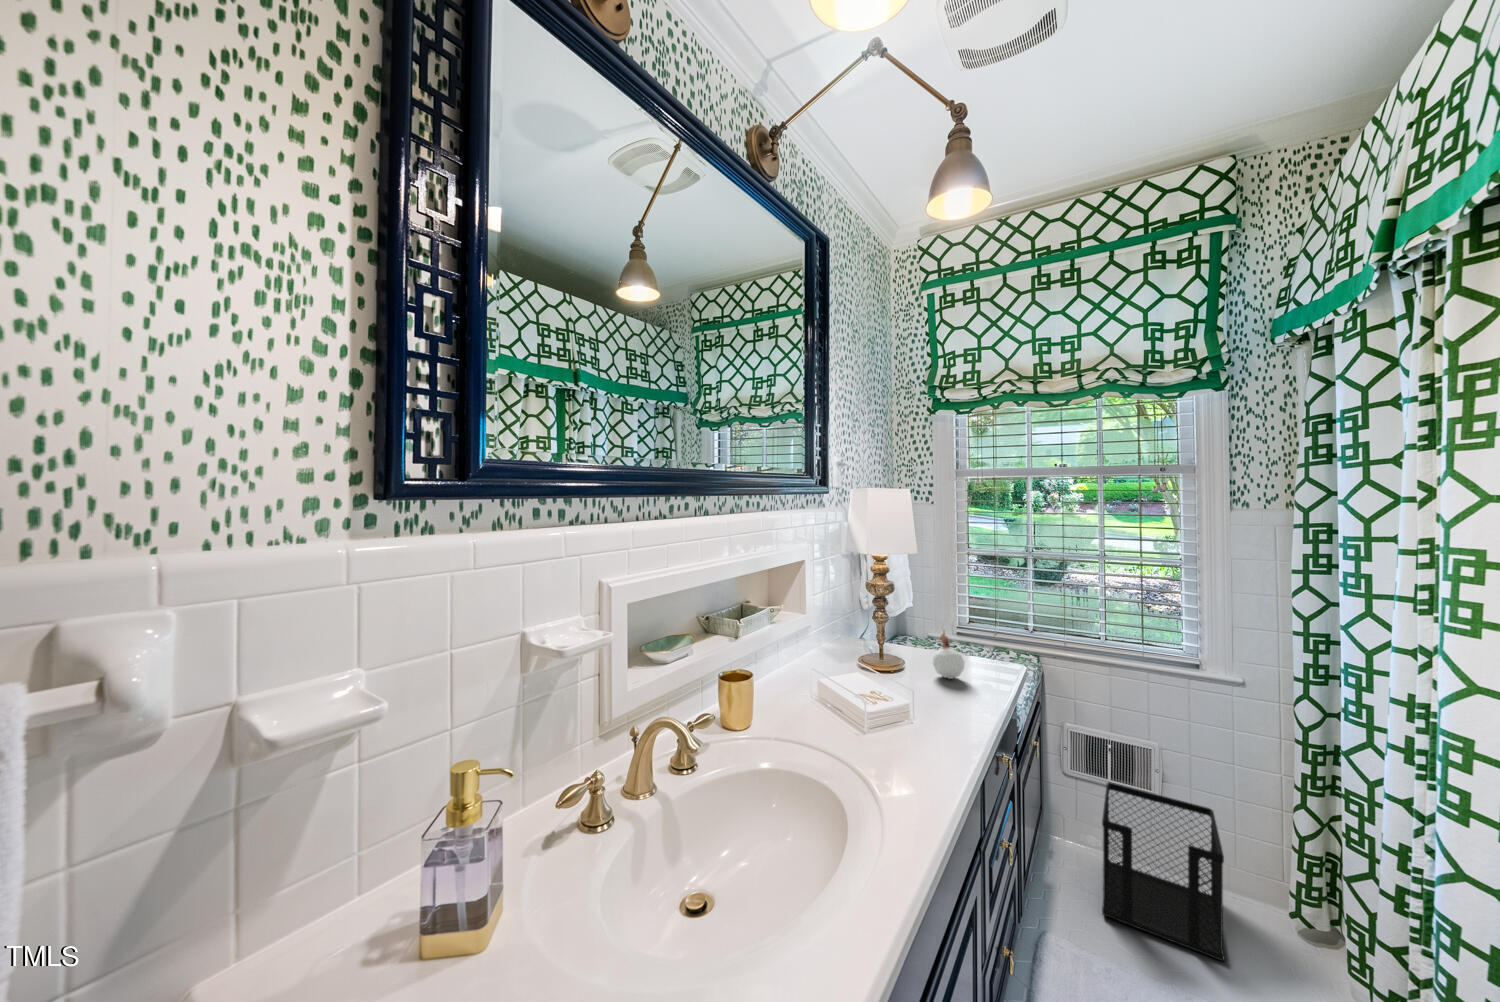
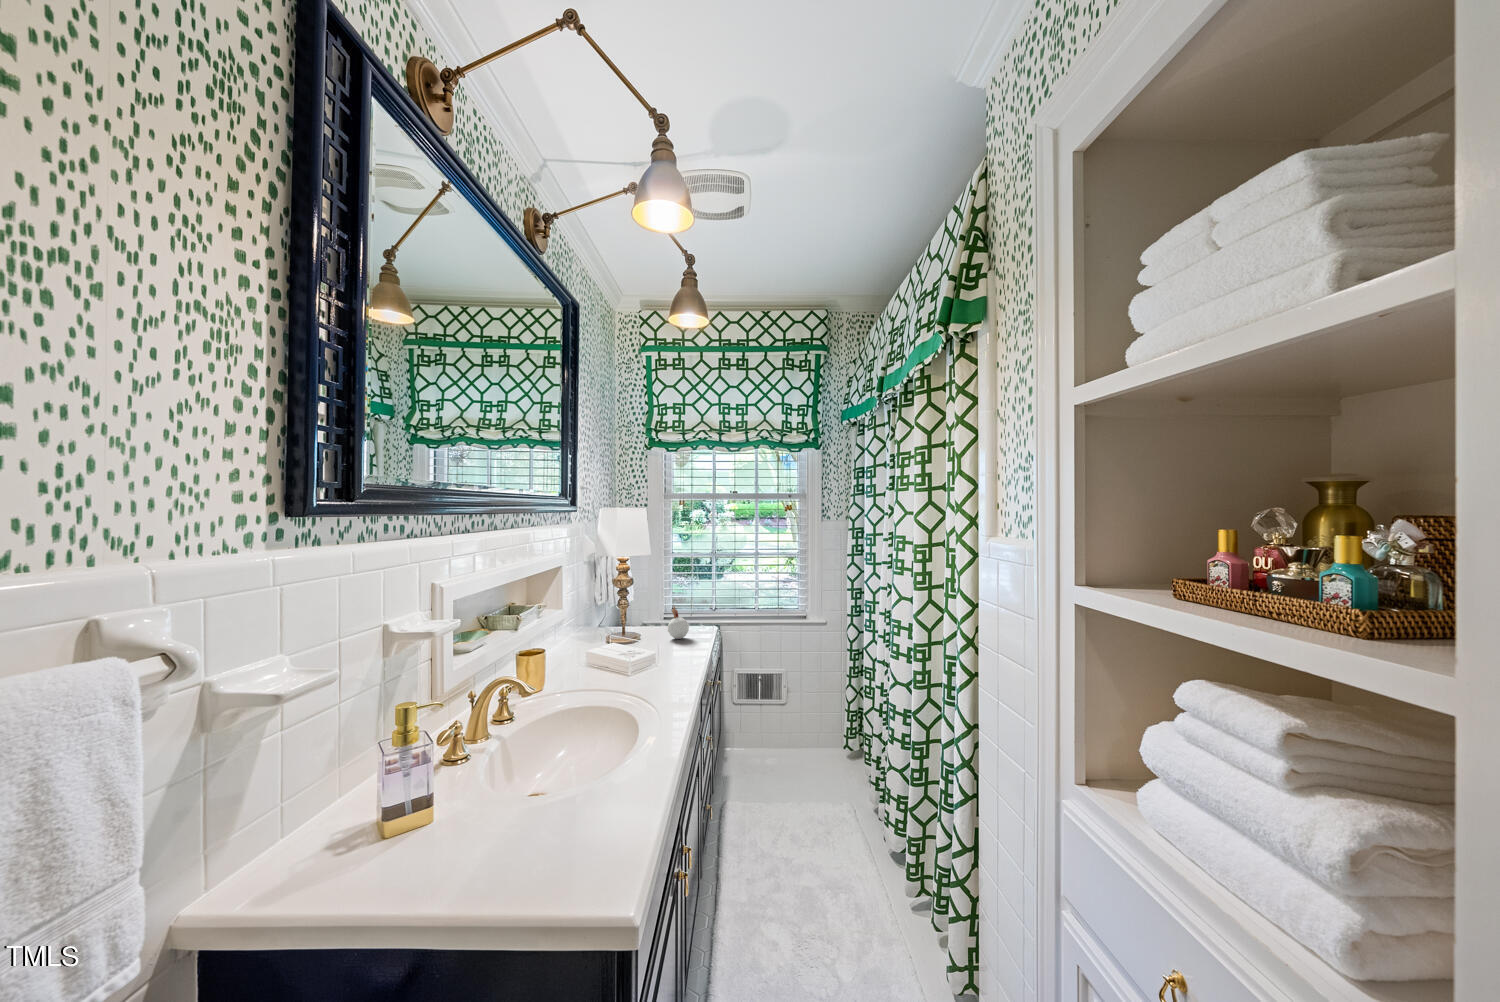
wastebasket: present [1102,782,1224,961] -> none [766,697,827,782]

